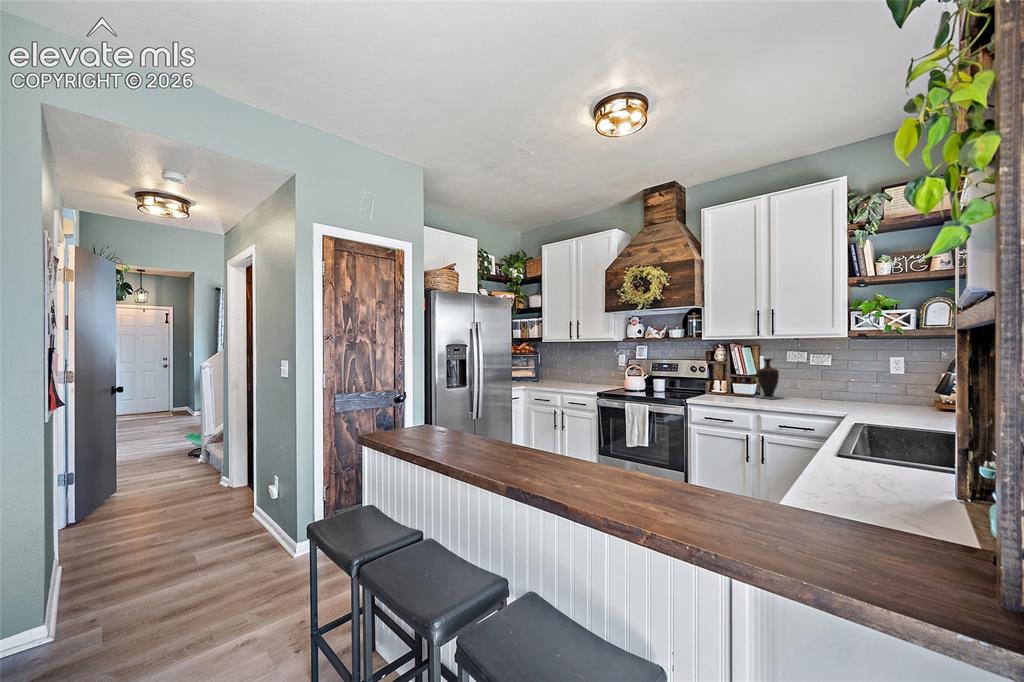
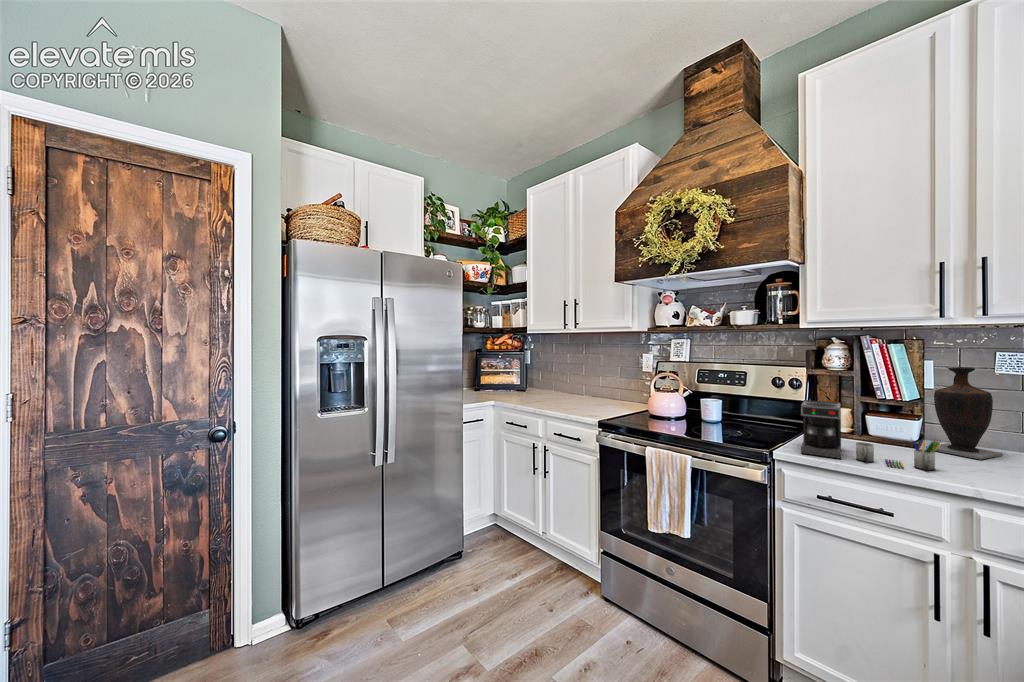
coffee maker: none [698,376,752,402] -> present [801,400,940,470]

